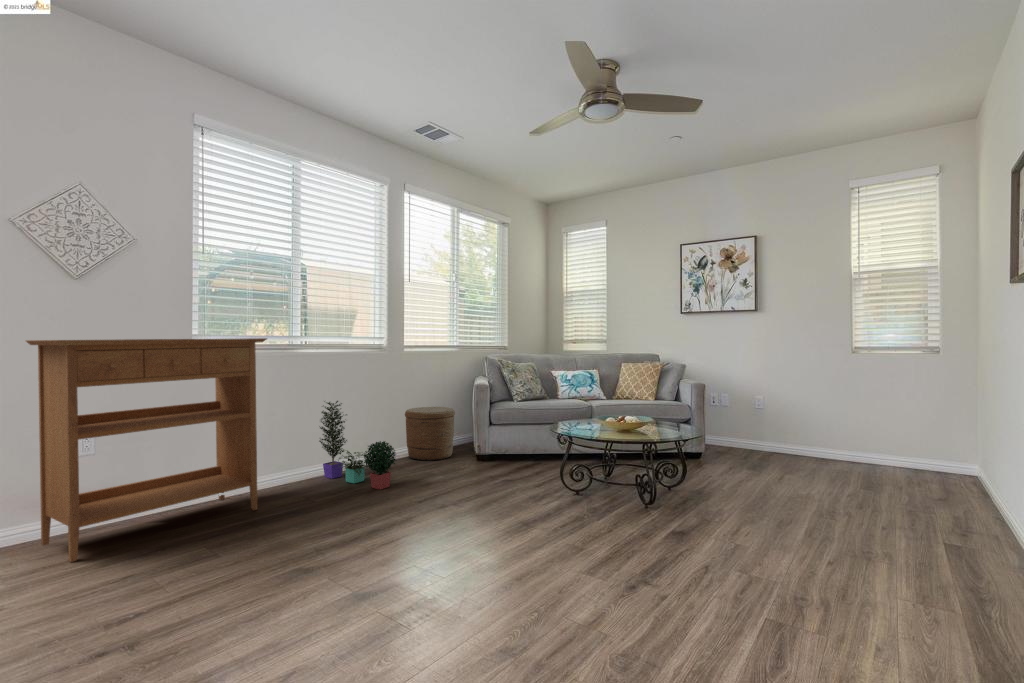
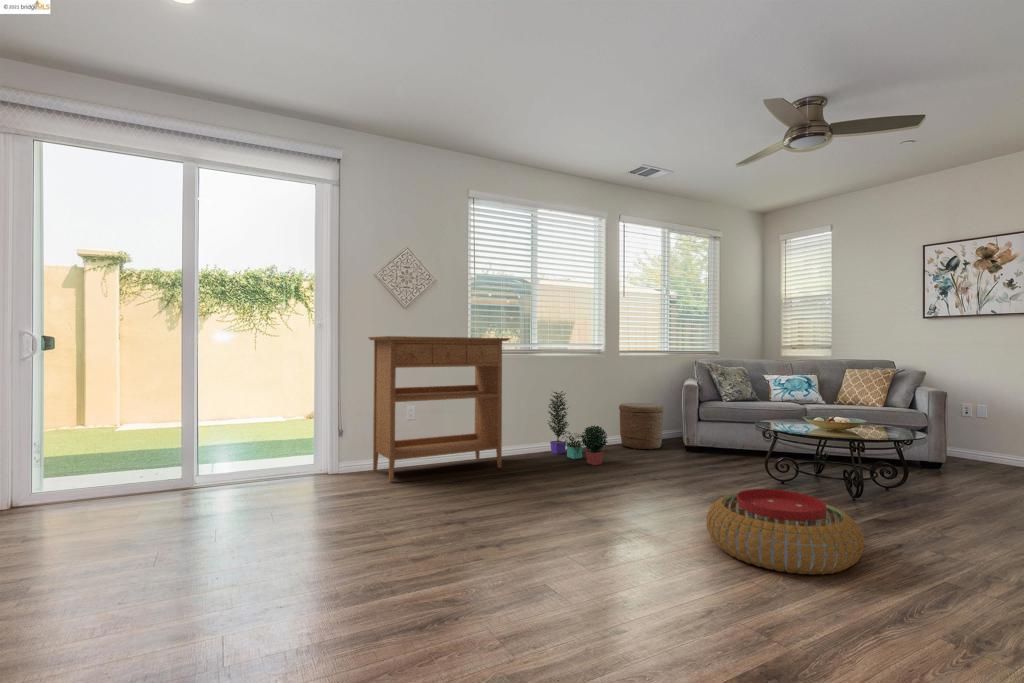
pouf: none [530,510,692,613] -> present [706,489,864,575]

